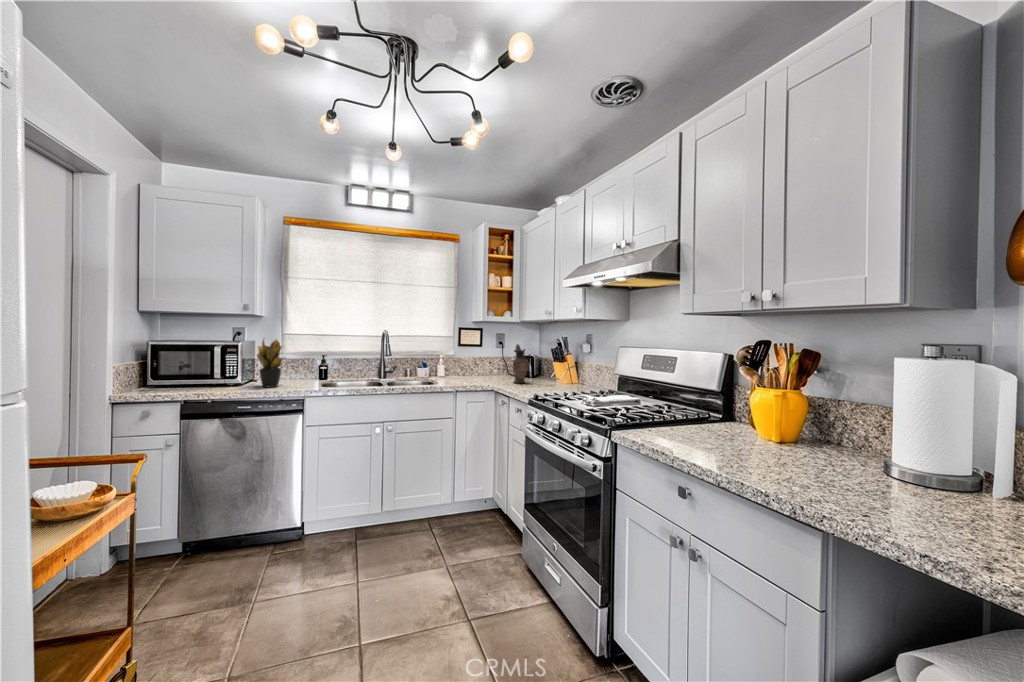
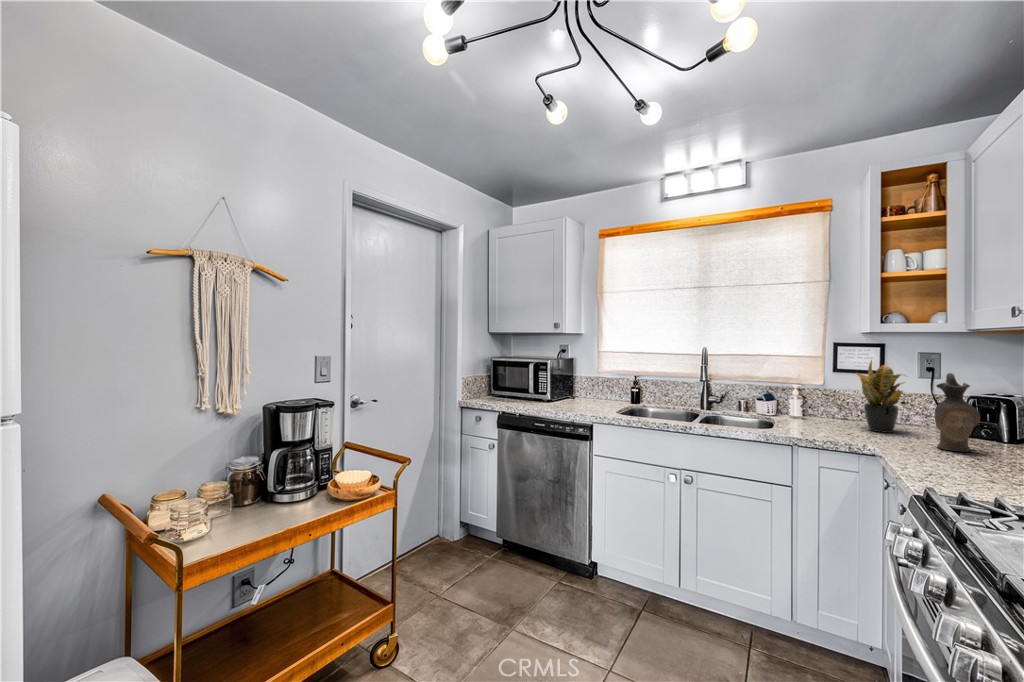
potted plant: present [257,339,286,387] -> present [857,360,906,433]

